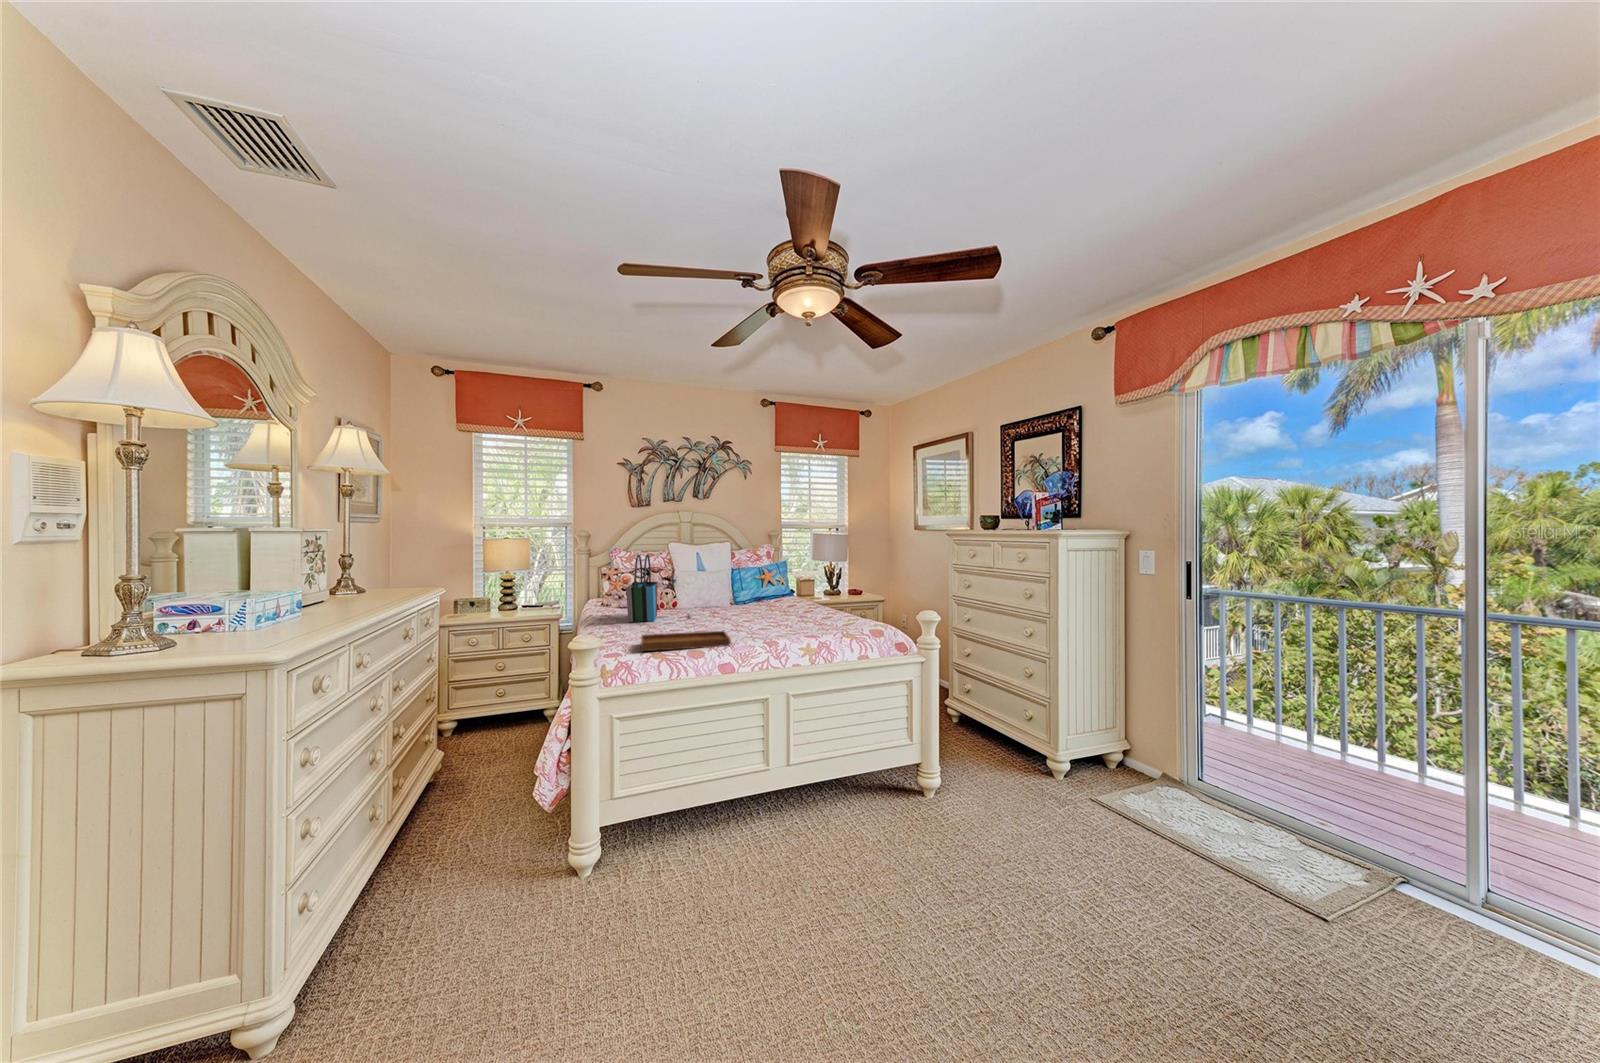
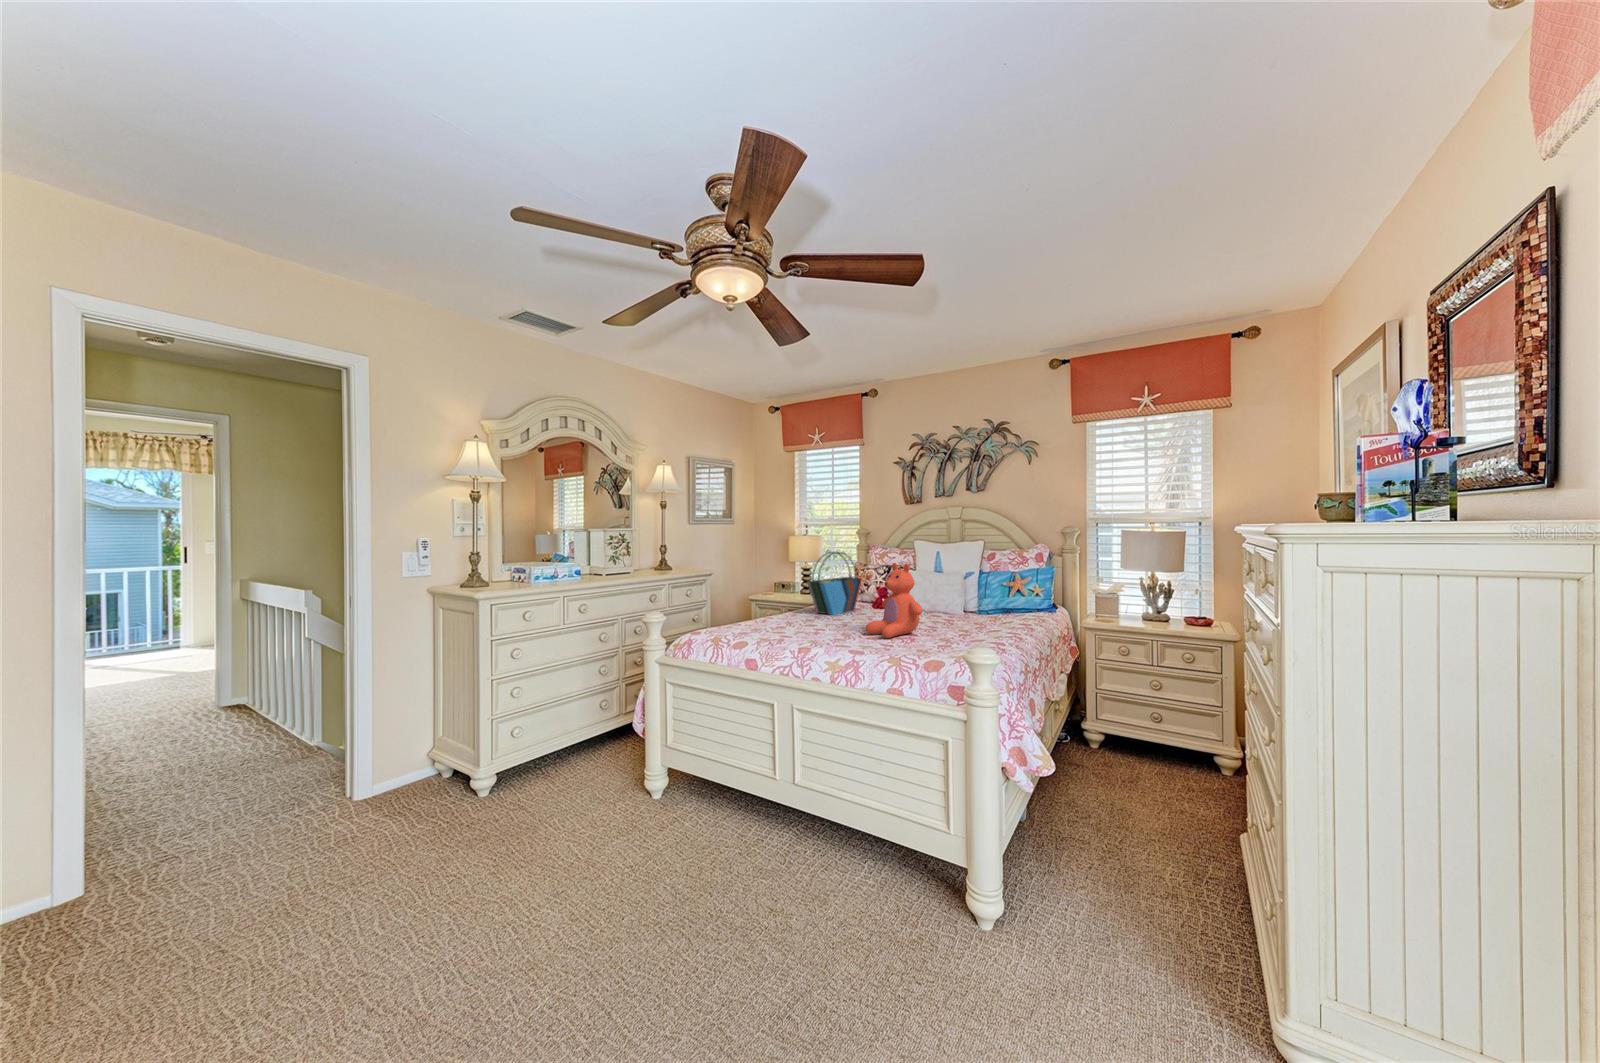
teddy bear: none [760,560,810,625] -> present [866,563,922,638]
tray: present [641,615,730,651] -> none [719,610,803,645]

